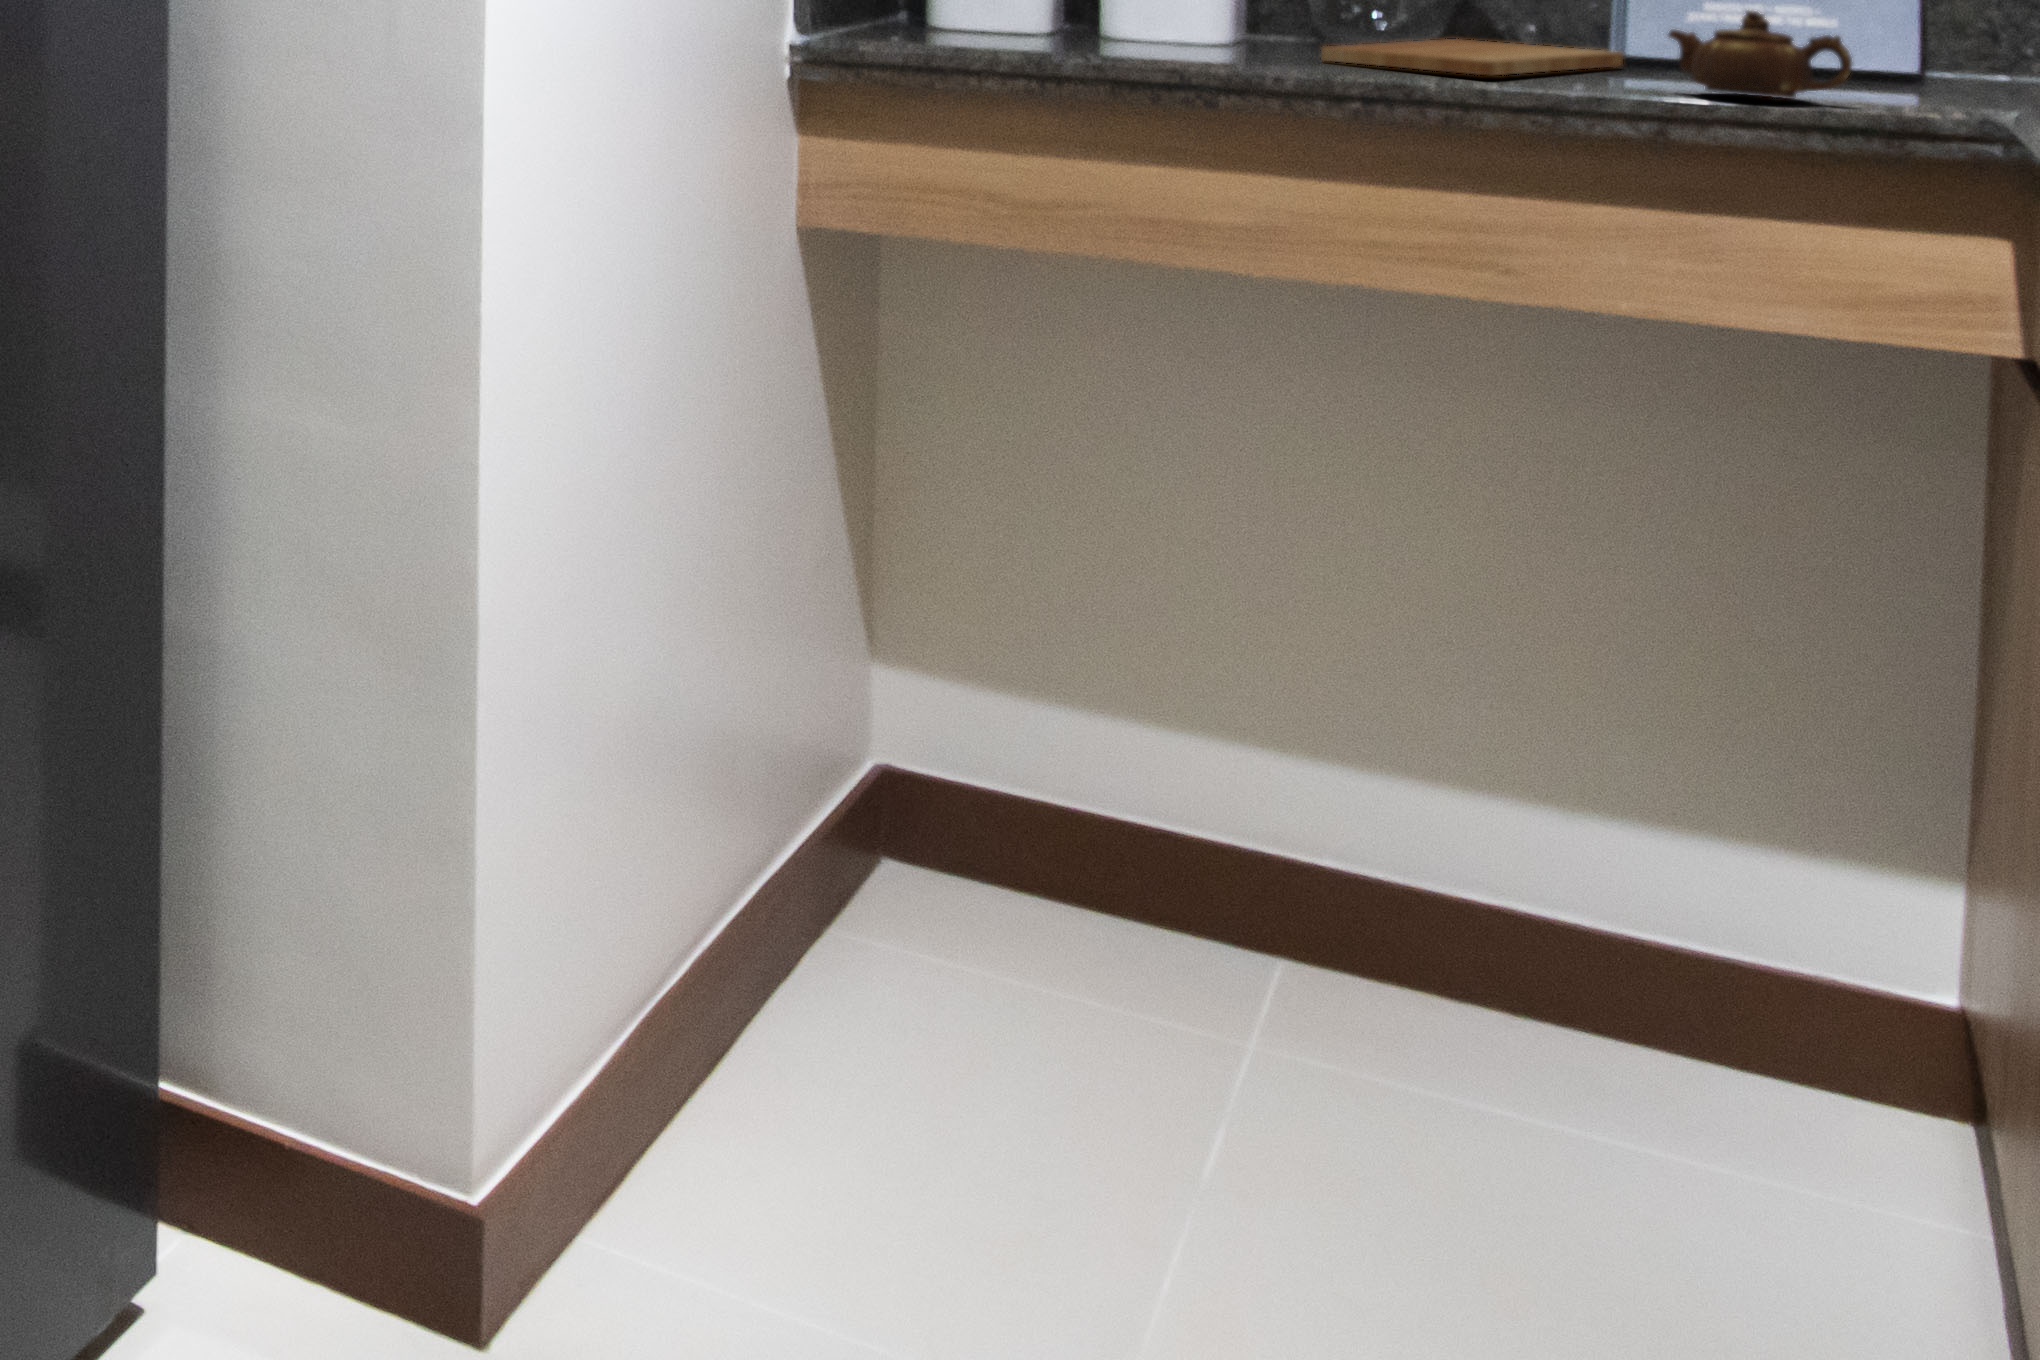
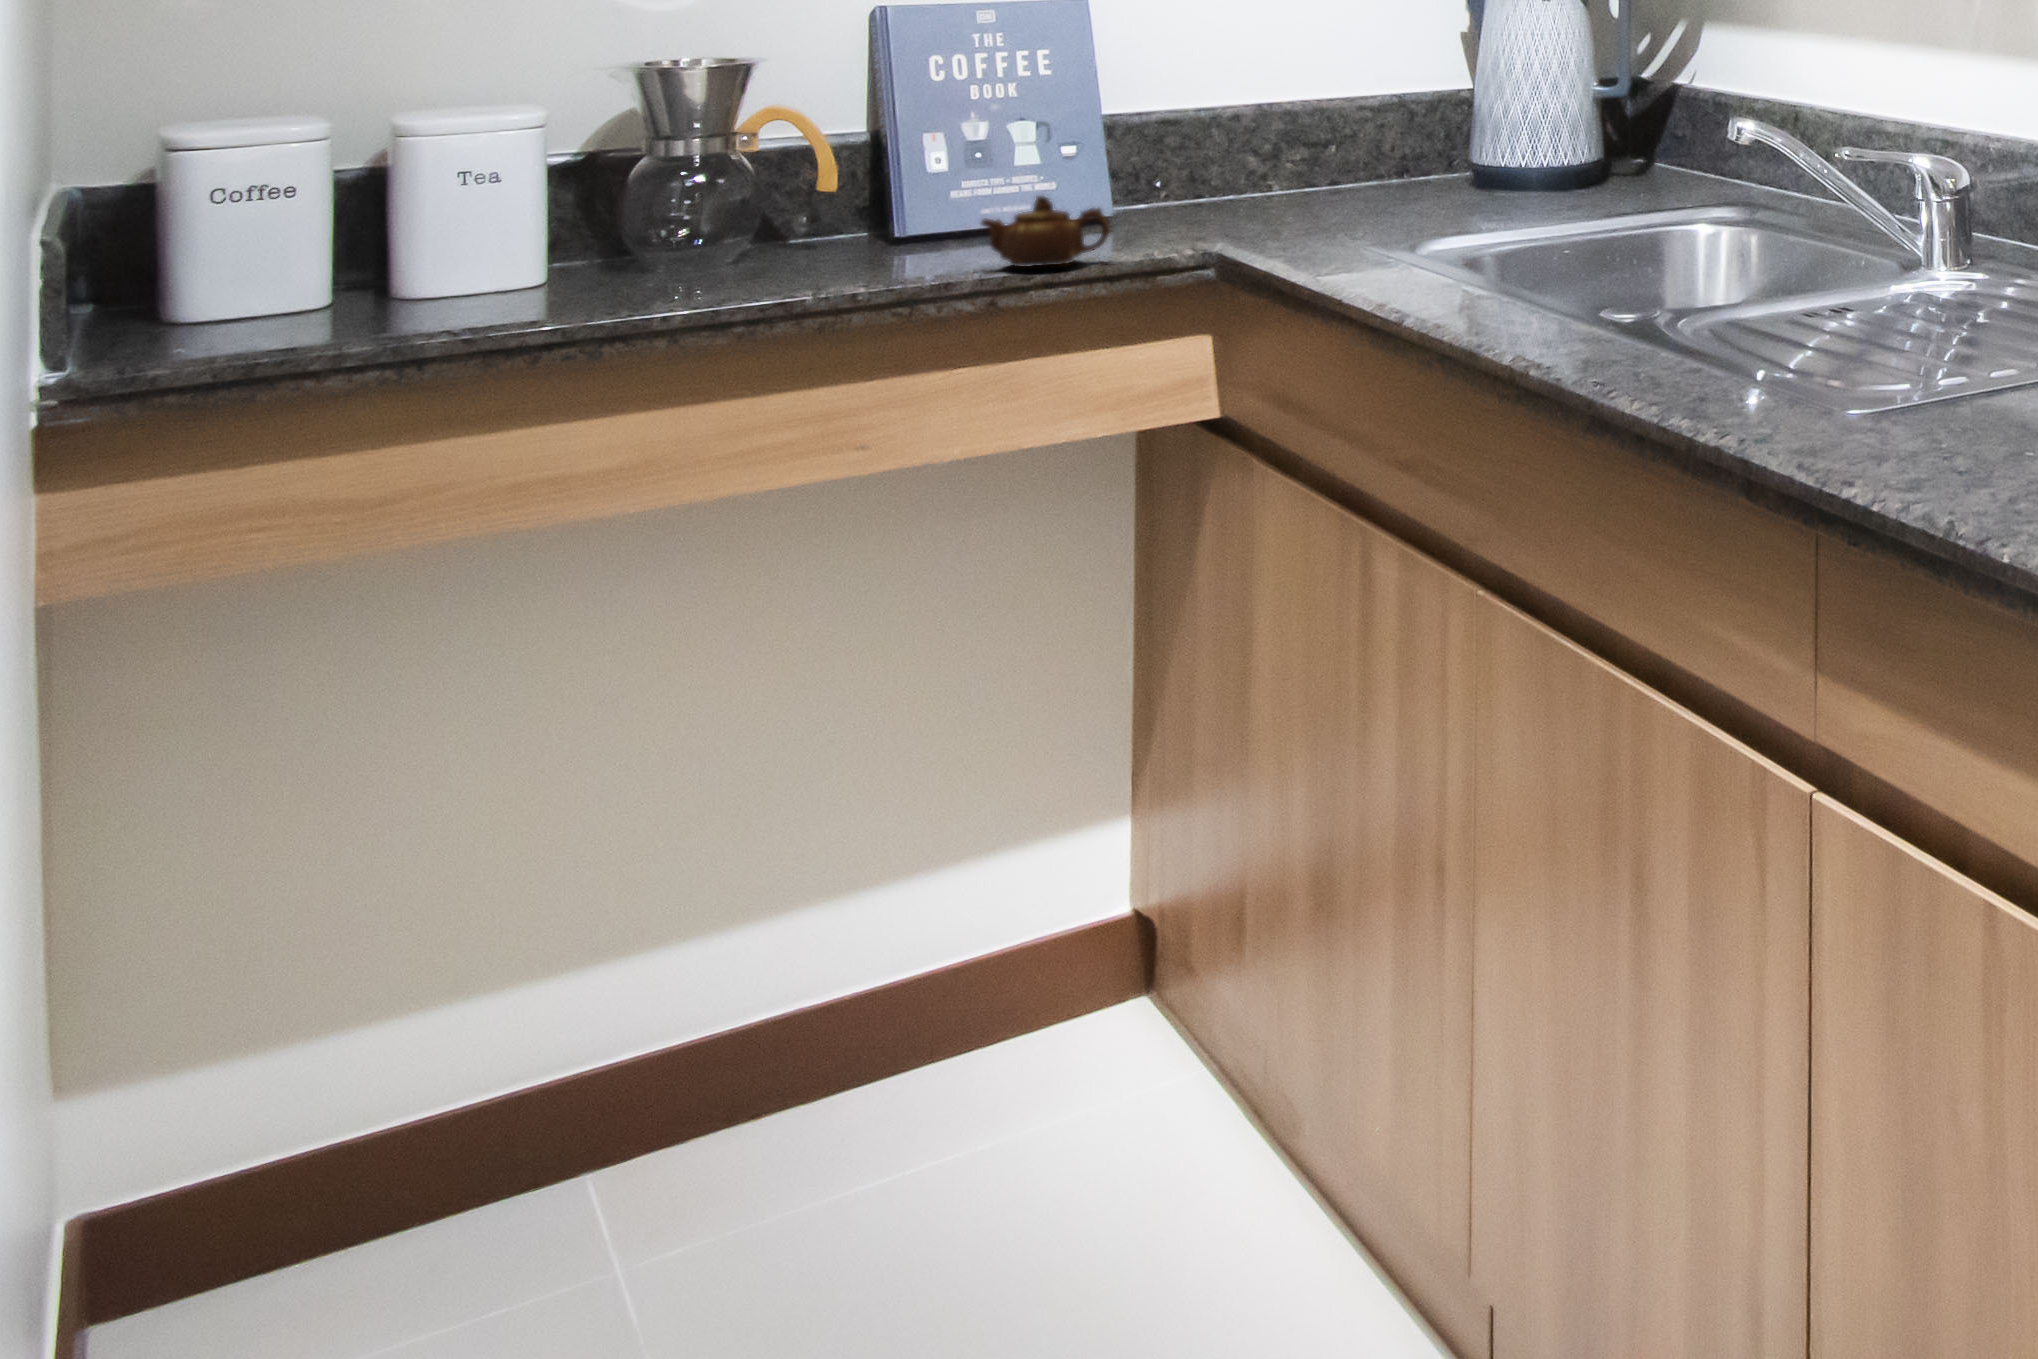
cutting board: present [1321,39,1623,76] -> none [678,235,910,290]

